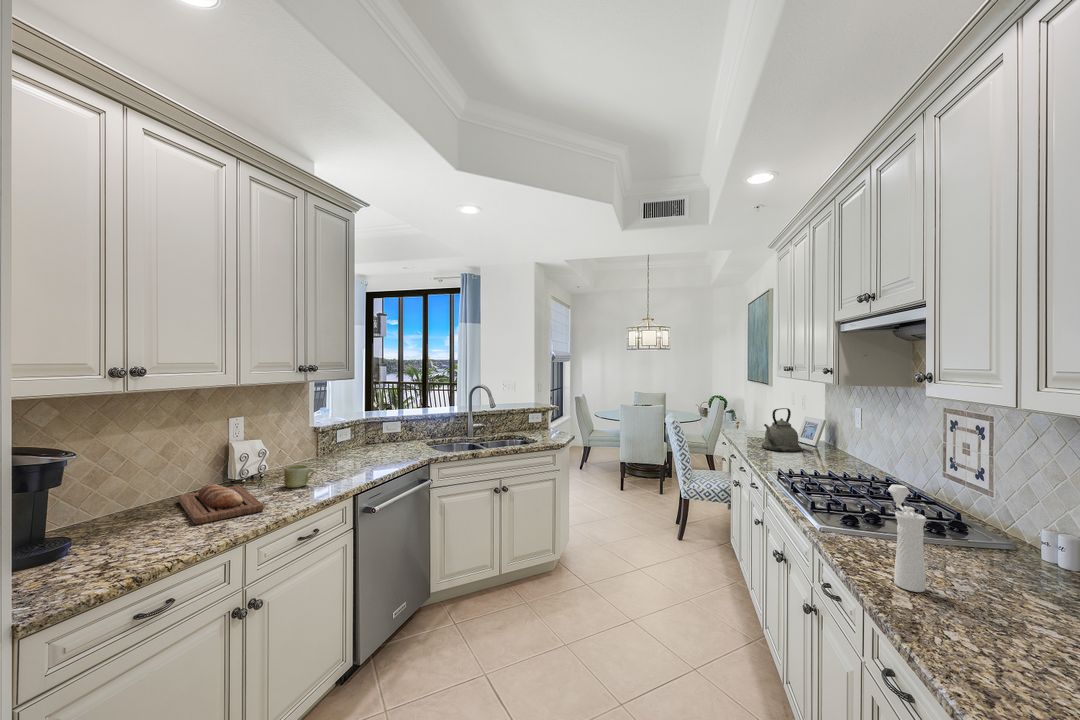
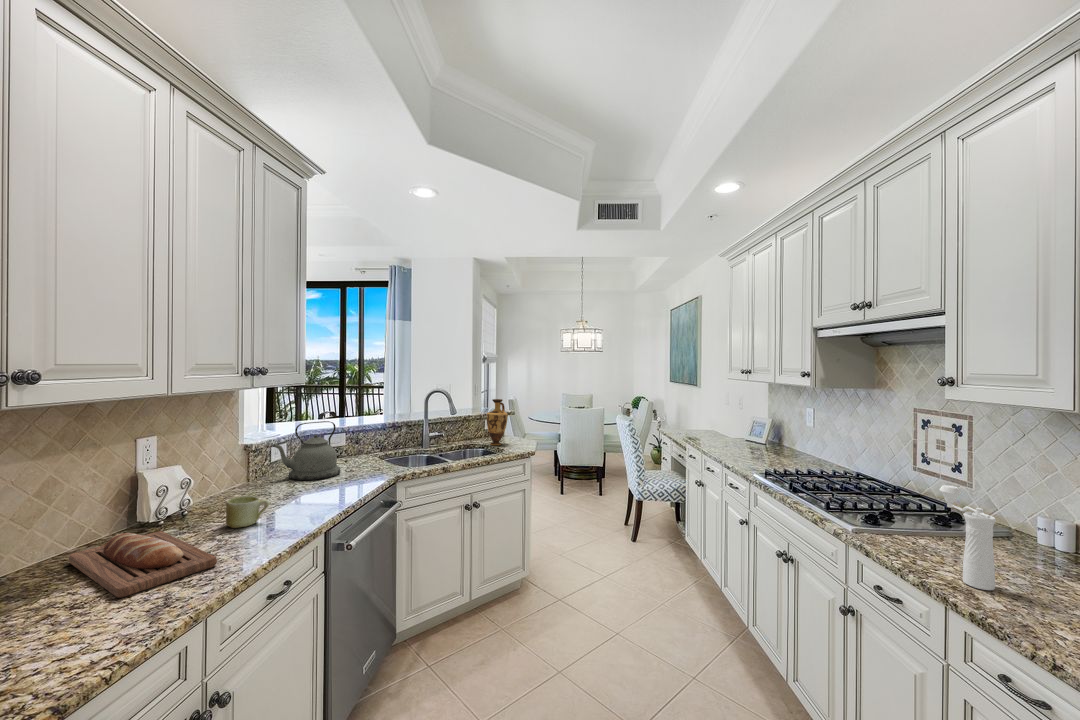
vase: none [528,395,547,437] -> present [487,399,508,445]
kettle: present [762,408,802,452] -> present [273,421,340,480]

